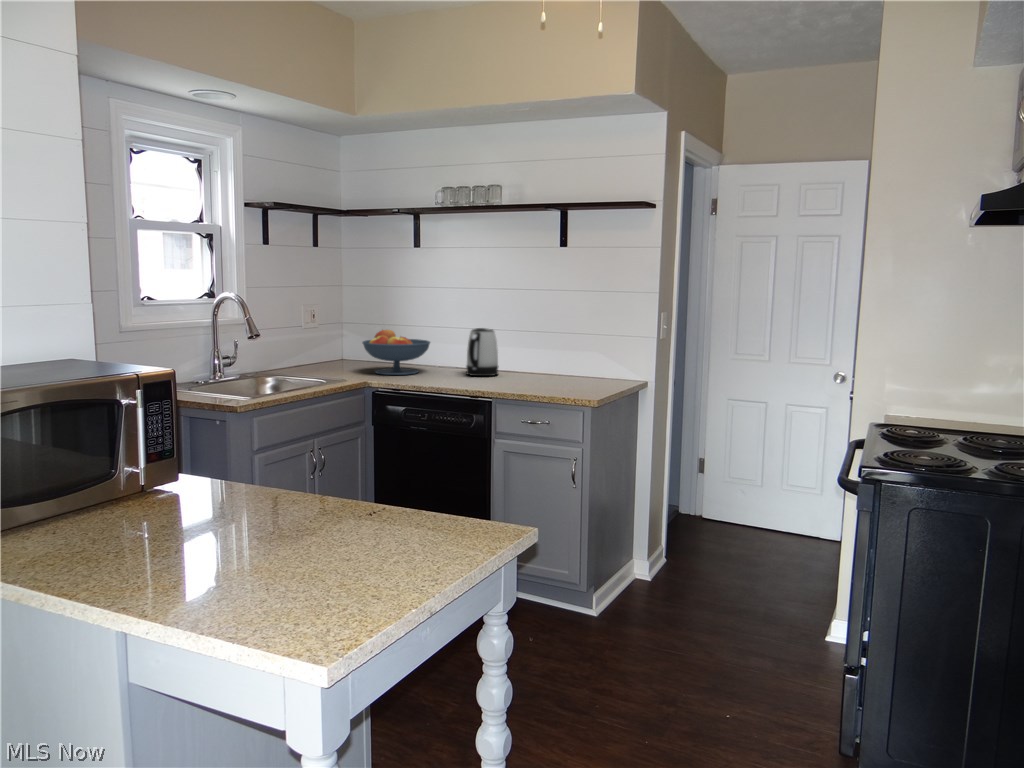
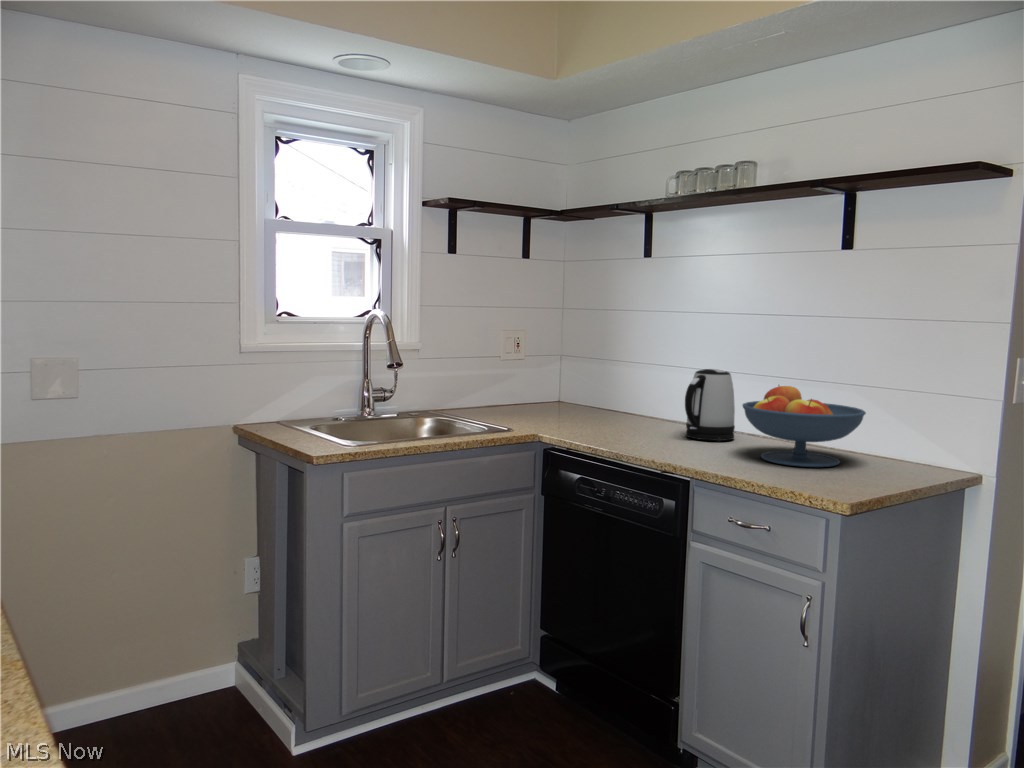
fruit bowl: present [363,330,430,375] -> present [743,385,866,467]

